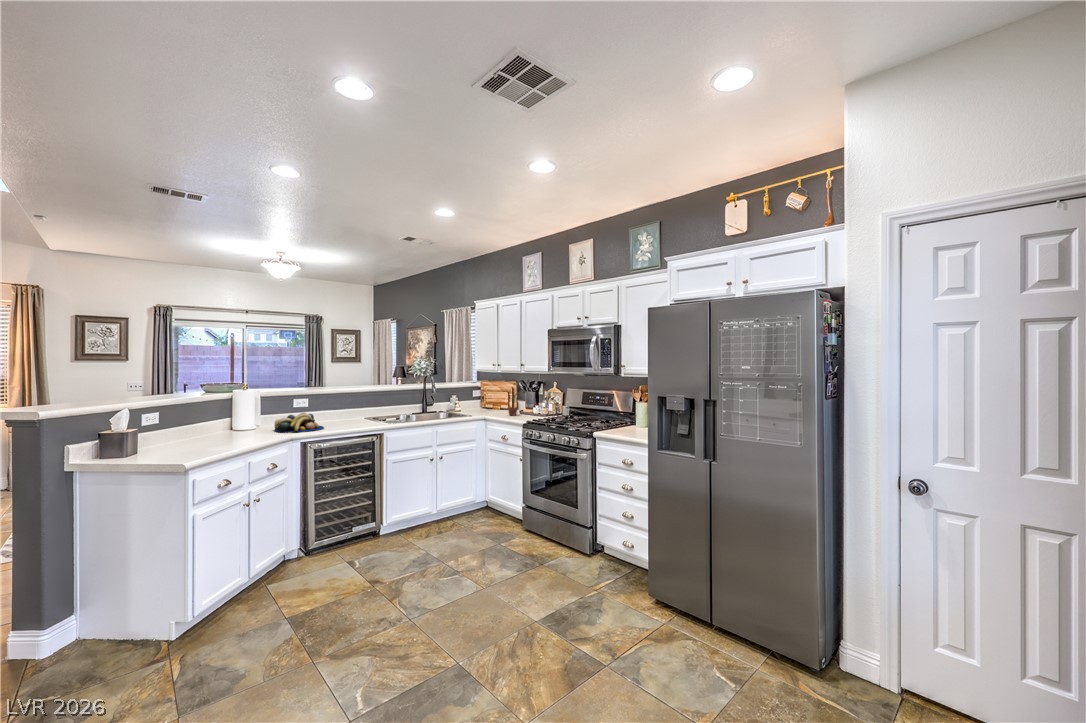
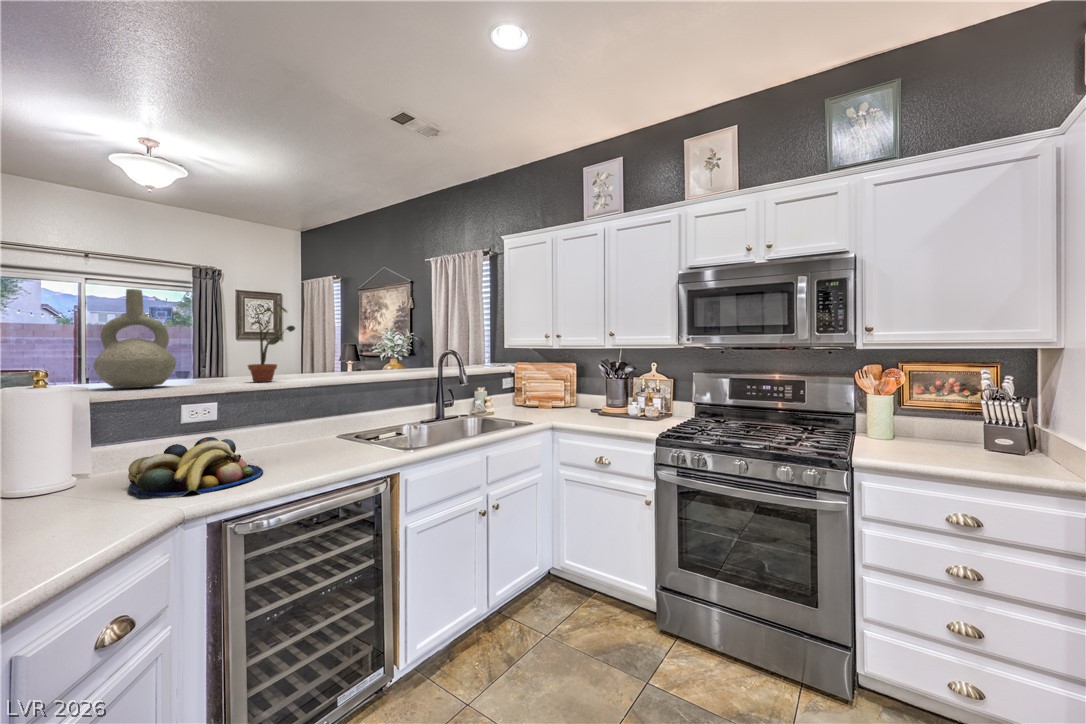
decorative vase: none [262,350,292,392] -> present [94,289,176,388]
potted plant: present [508,382,526,415] -> present [238,304,295,382]

